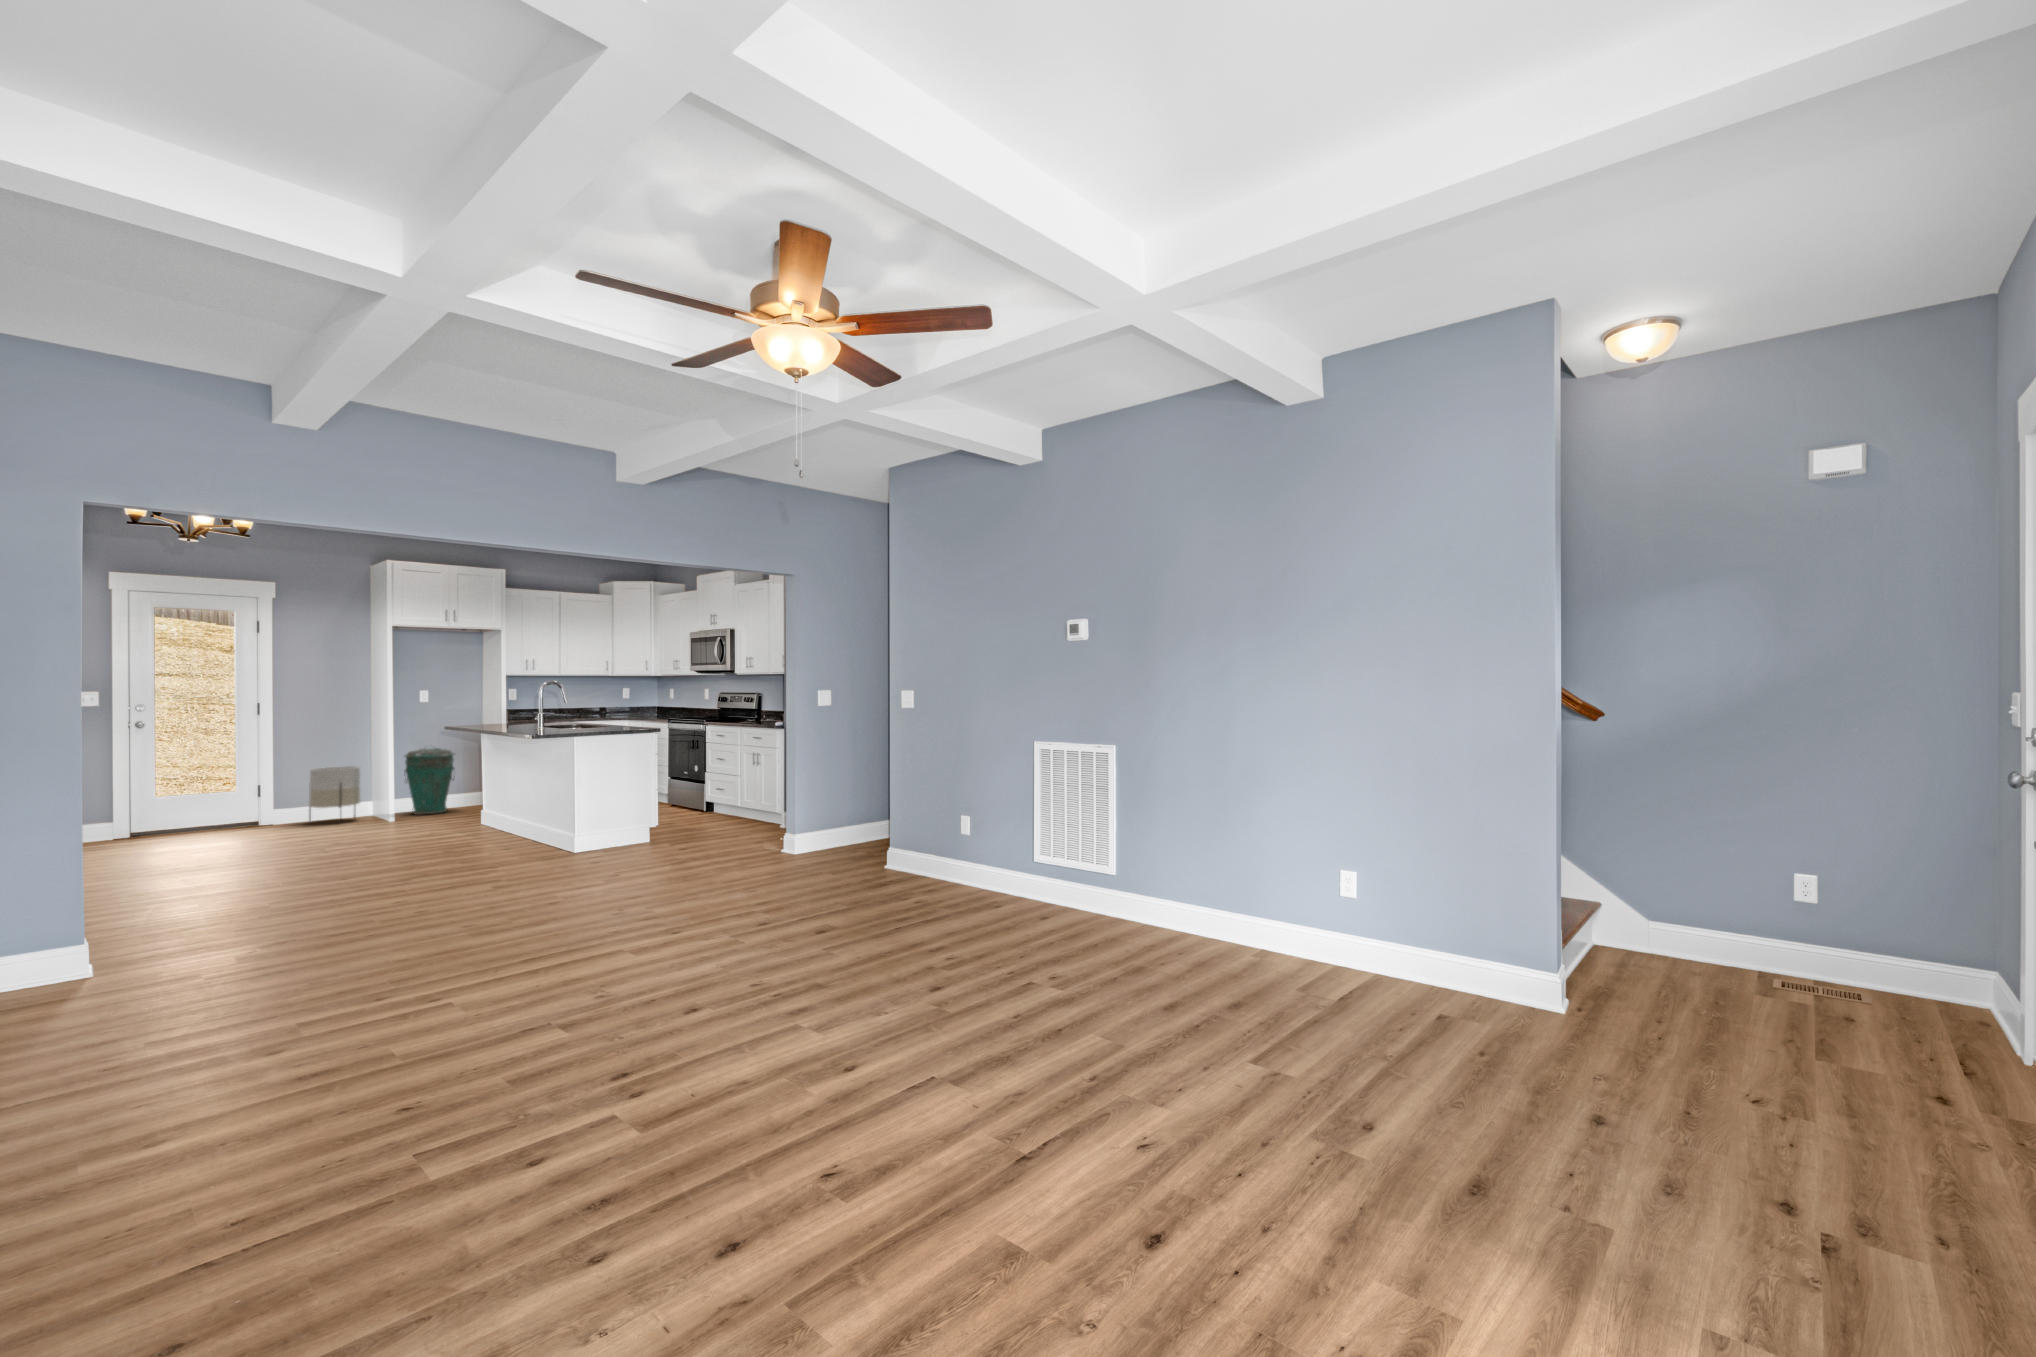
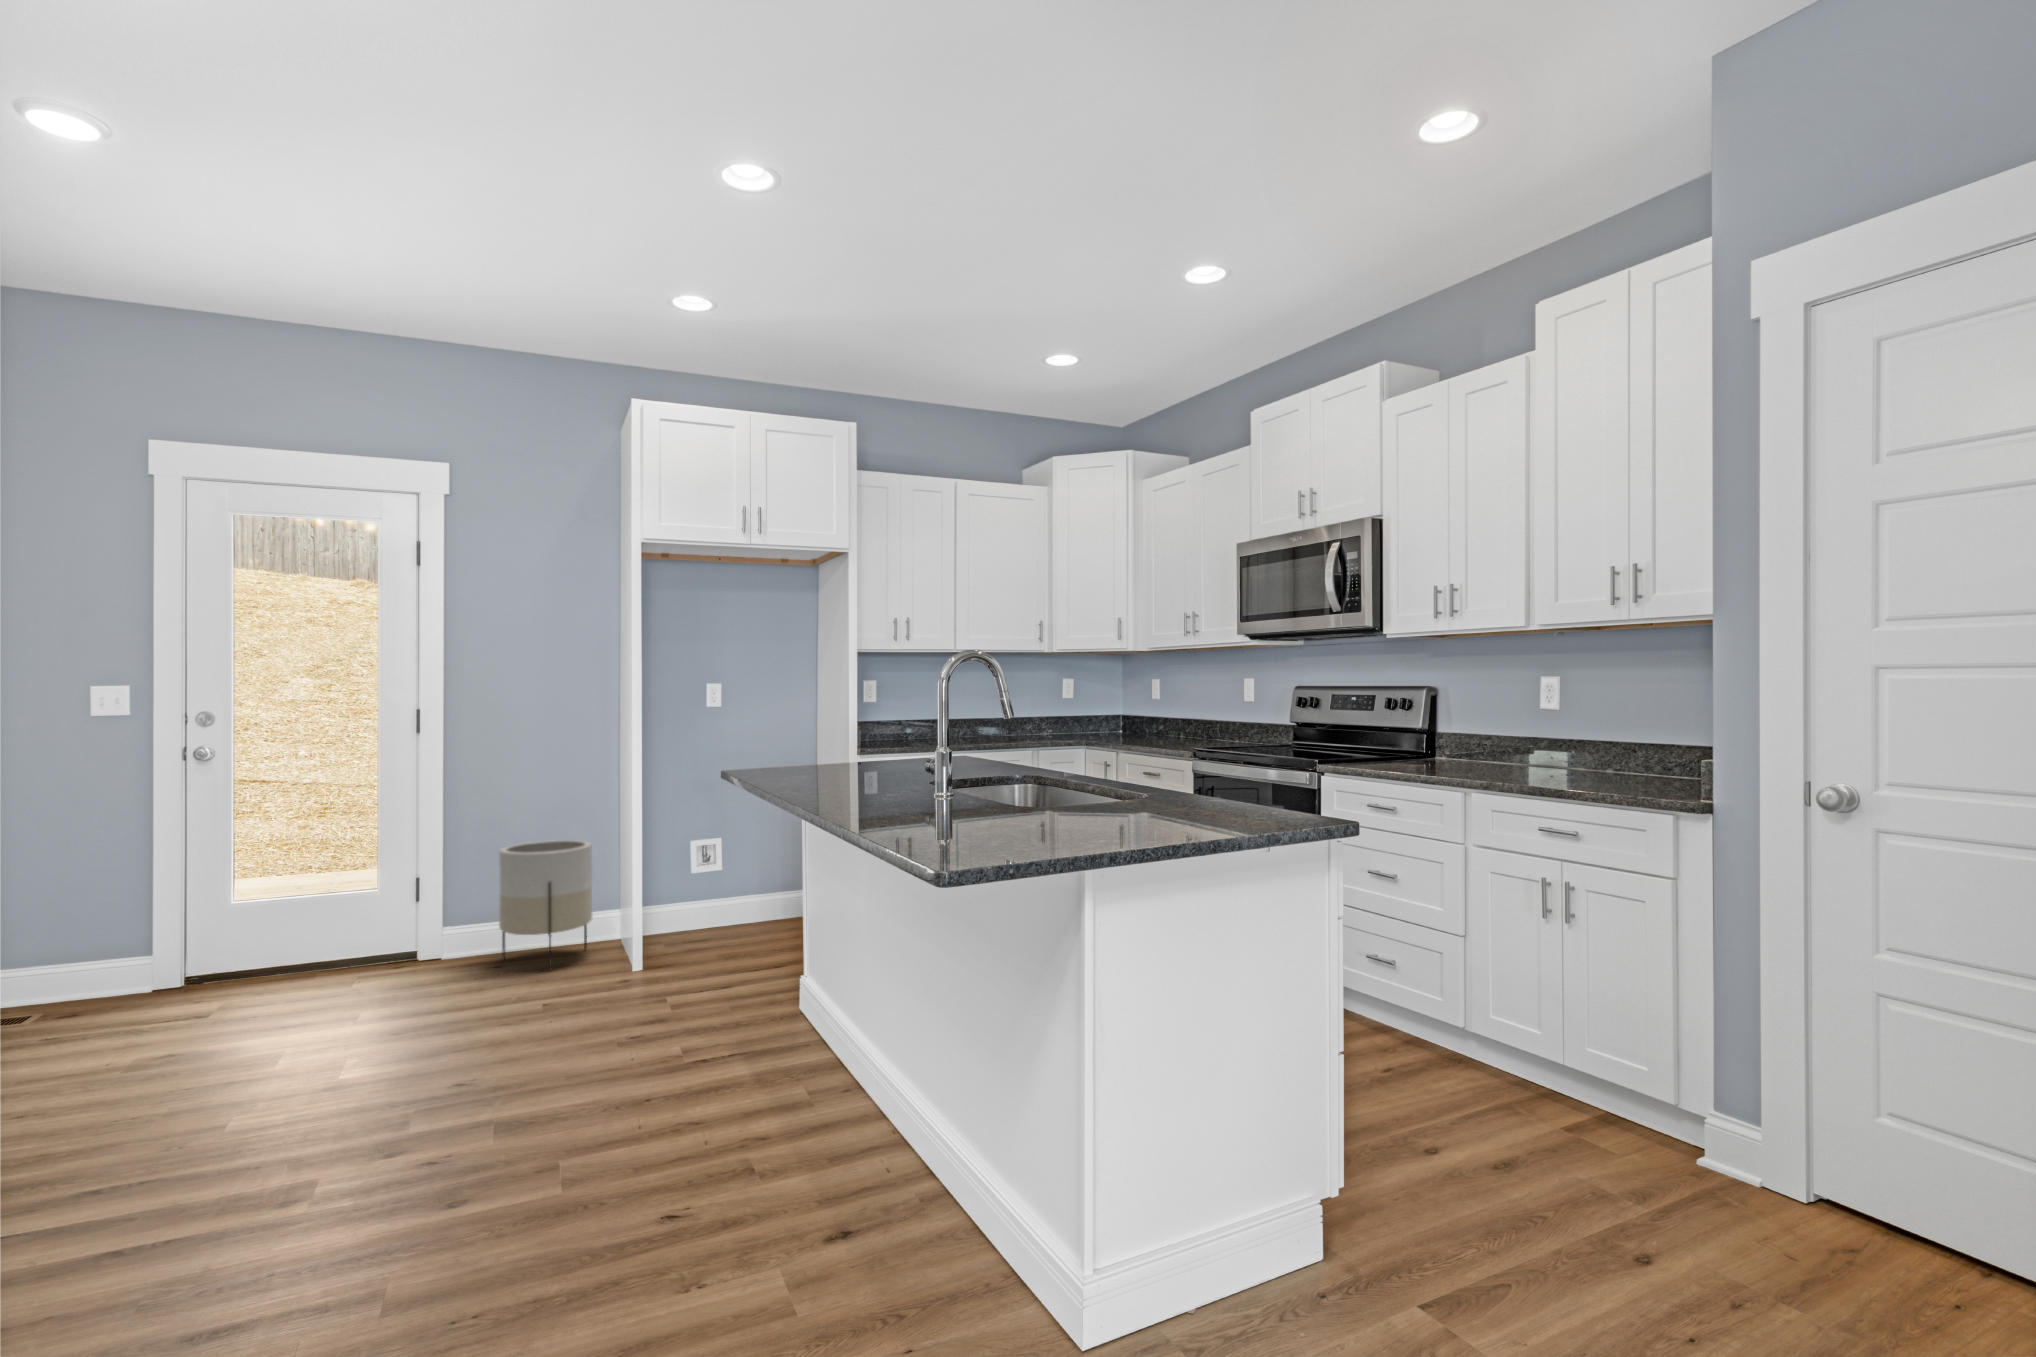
trash can: present [404,748,454,815] -> none [673,797,766,945]

